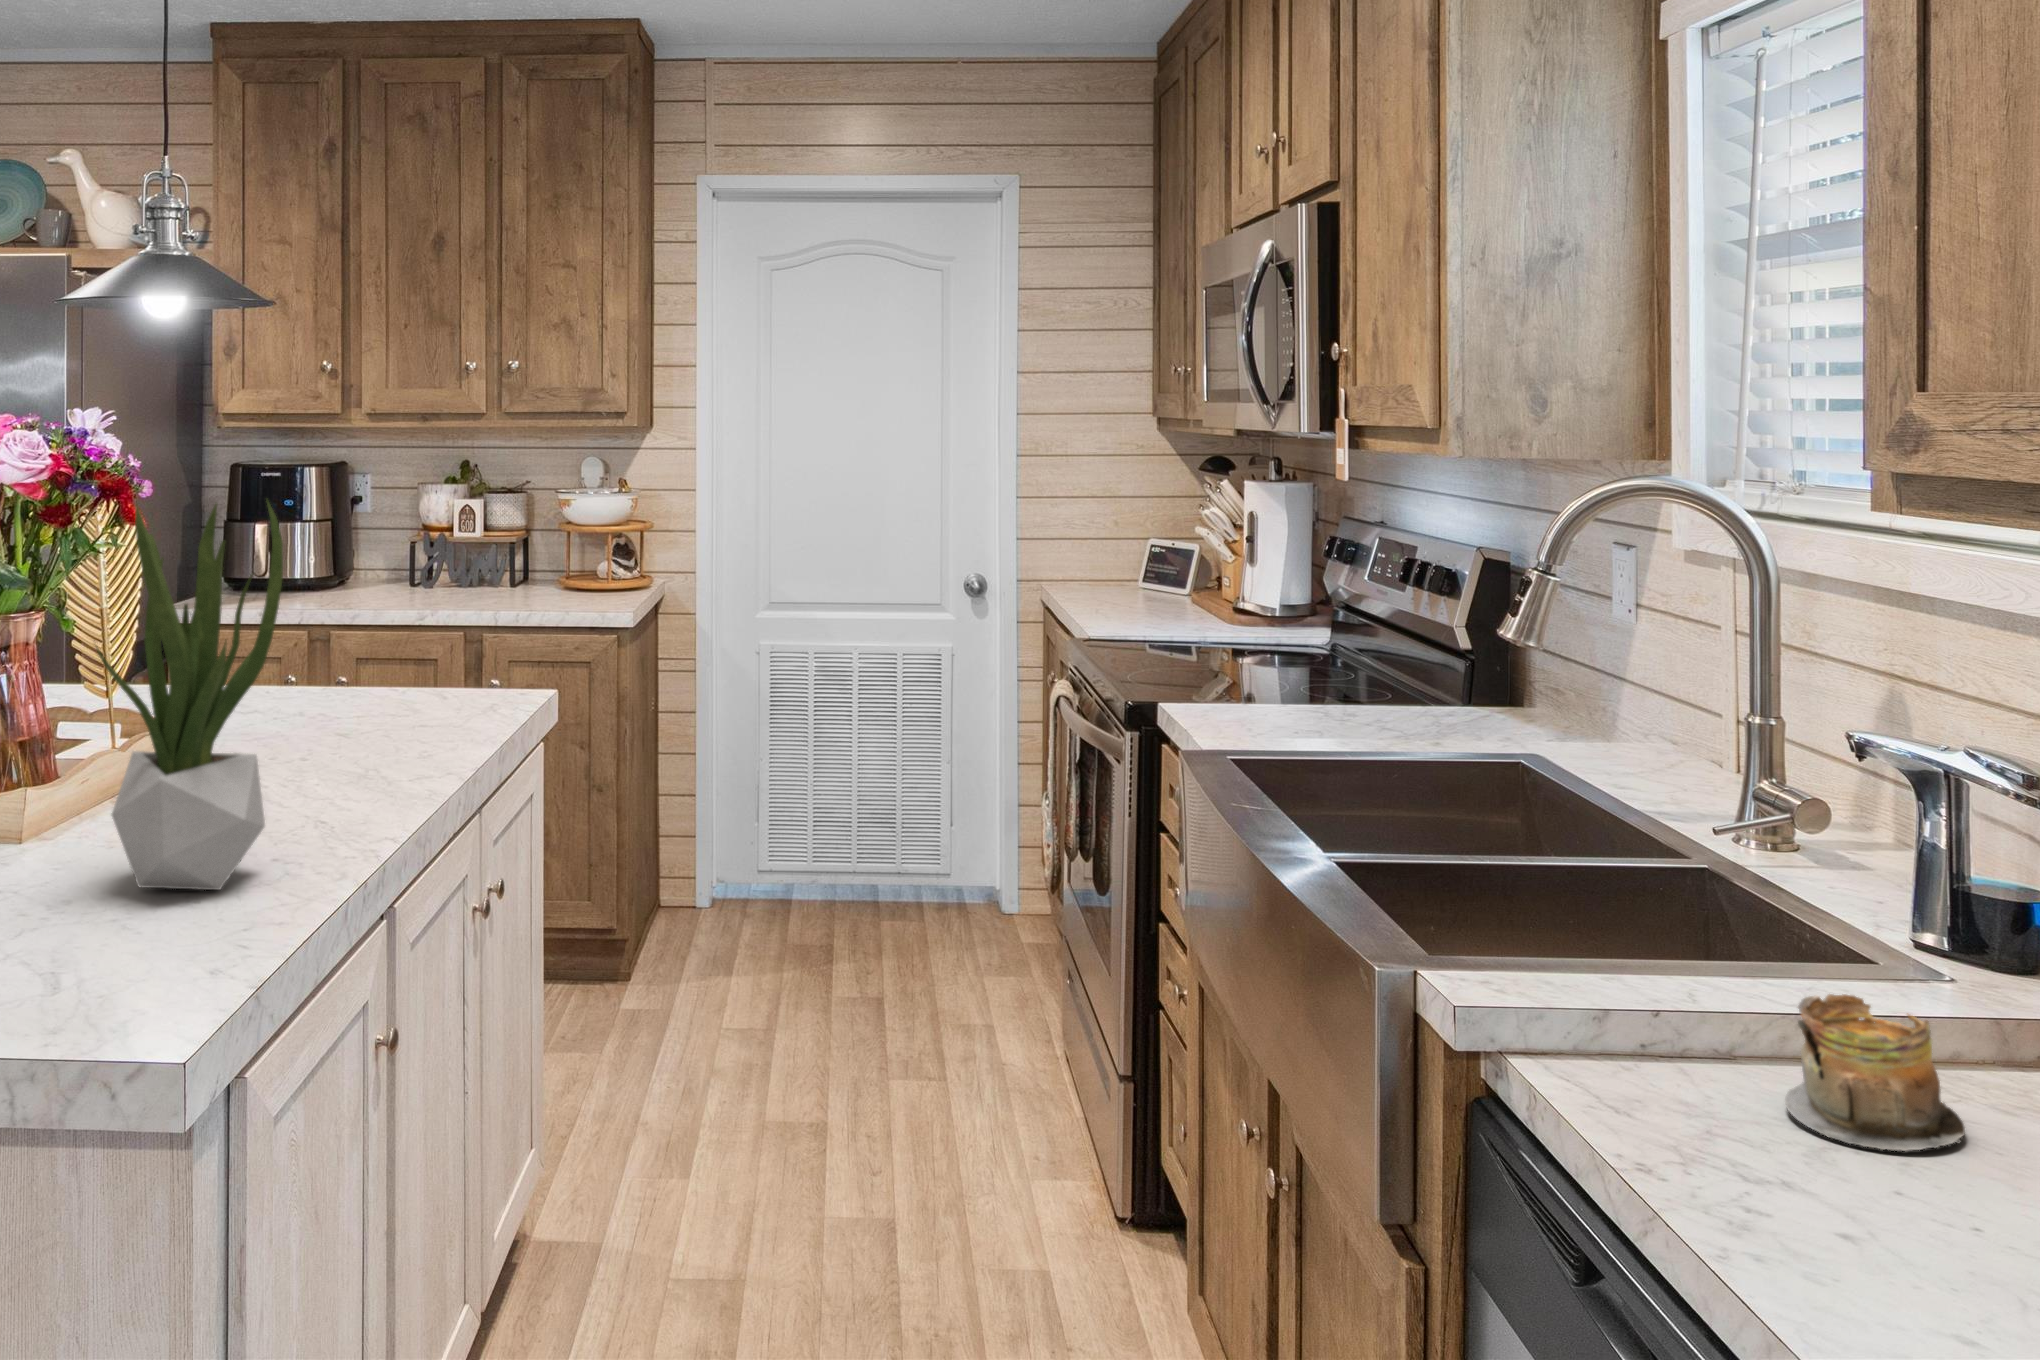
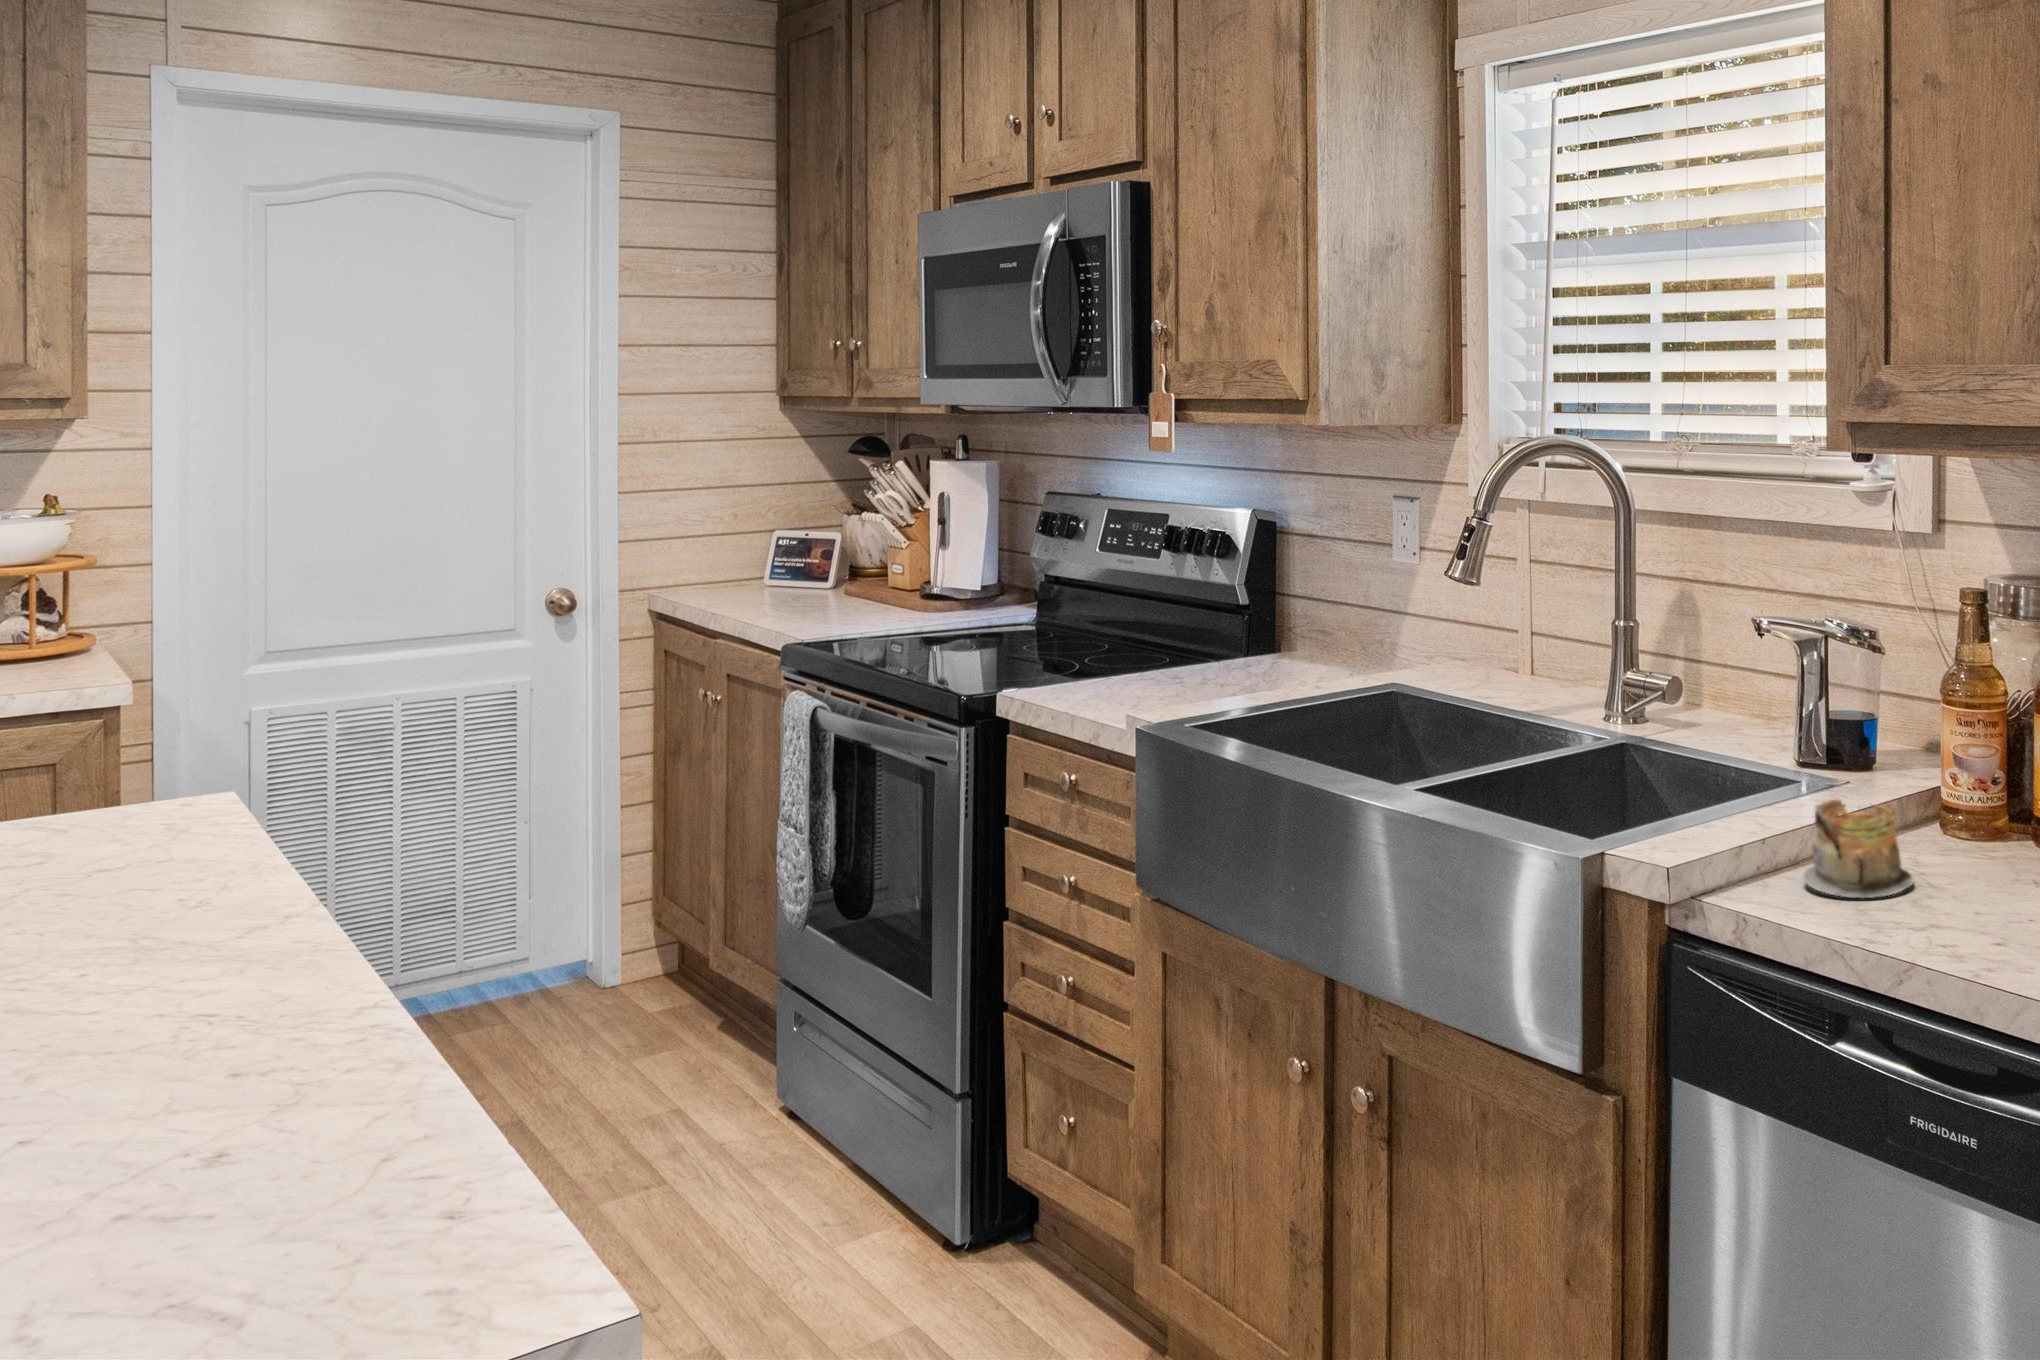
potted plant: present [96,501,283,890] -> none [68,514,331,1073]

